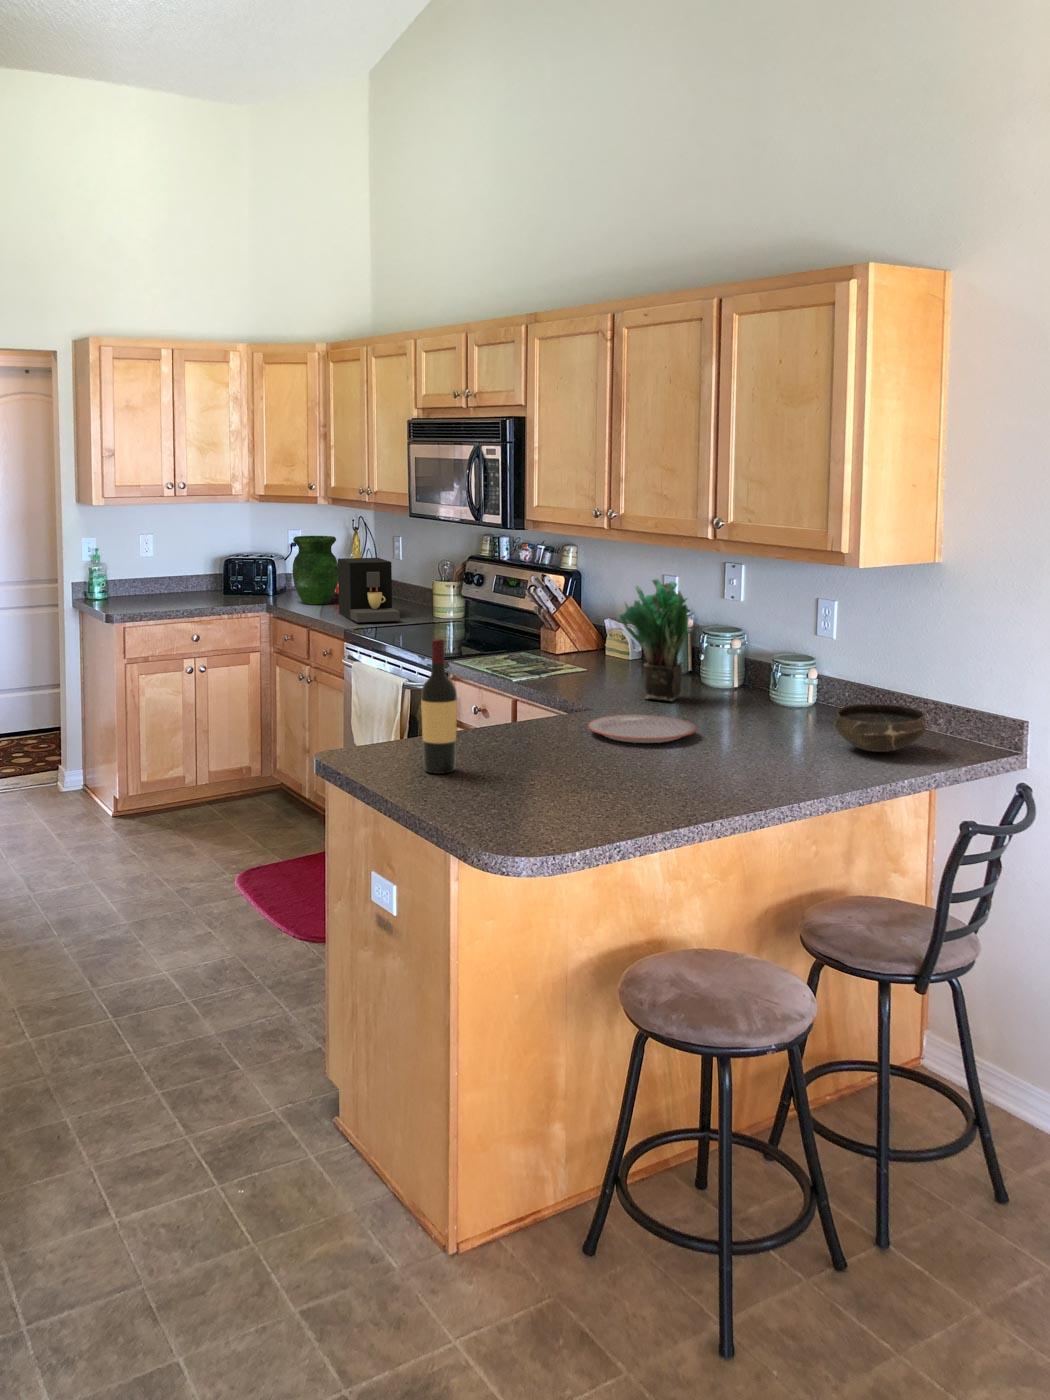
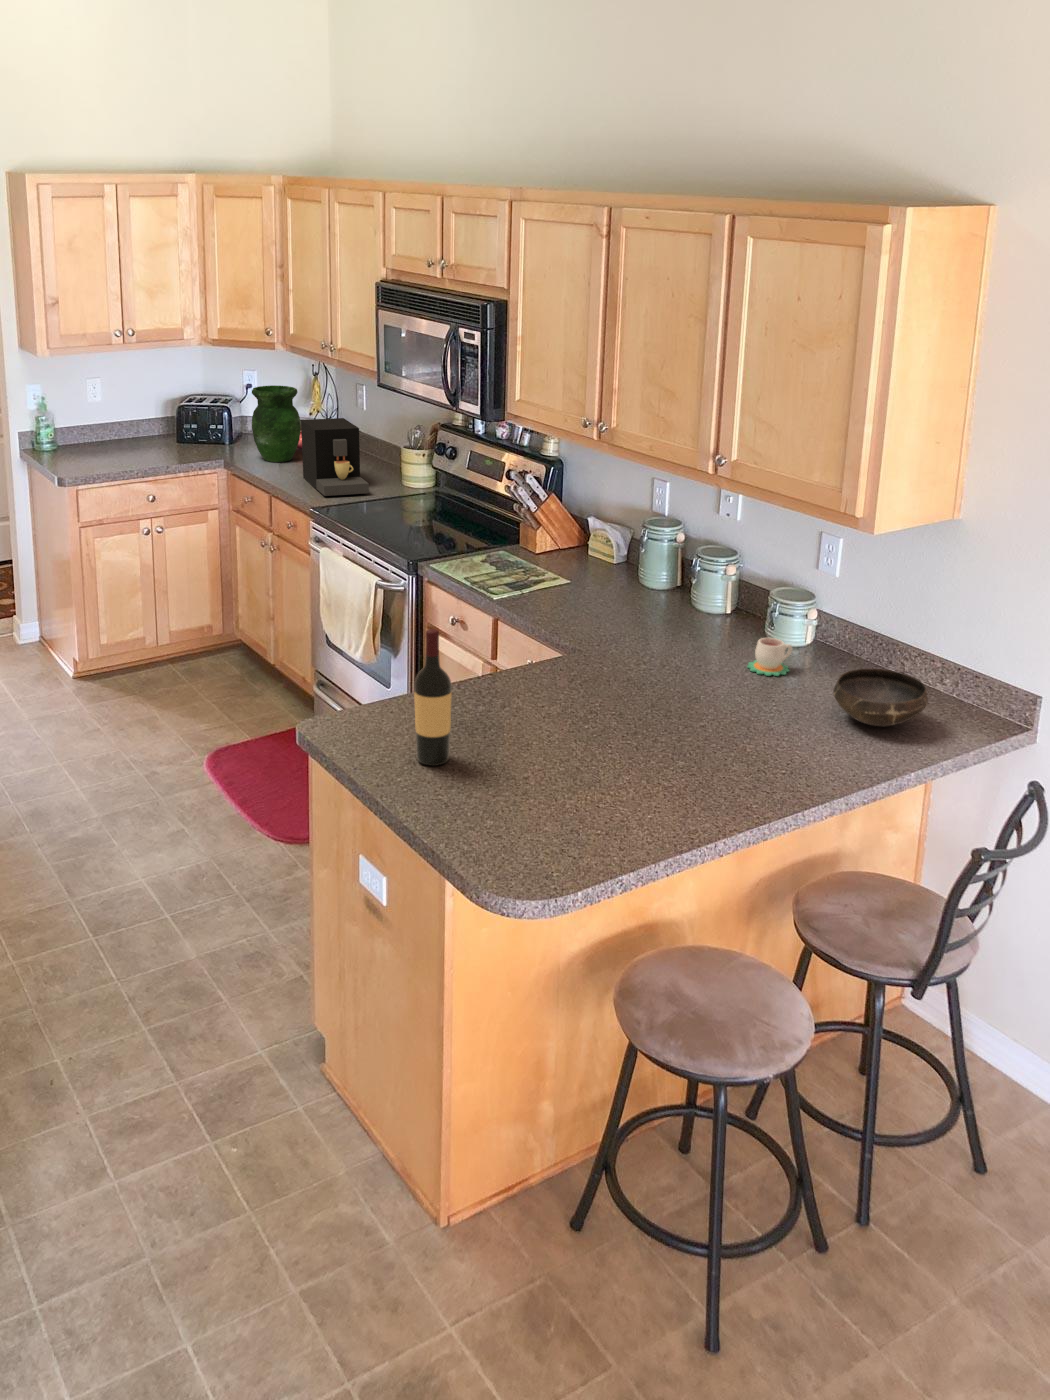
potted plant: present [619,579,688,701] -> none [611,508,683,637]
mug: none [754,691,797,725] -> present [747,638,792,676]
plate: present [588,715,697,743] -> none [580,666,692,710]

